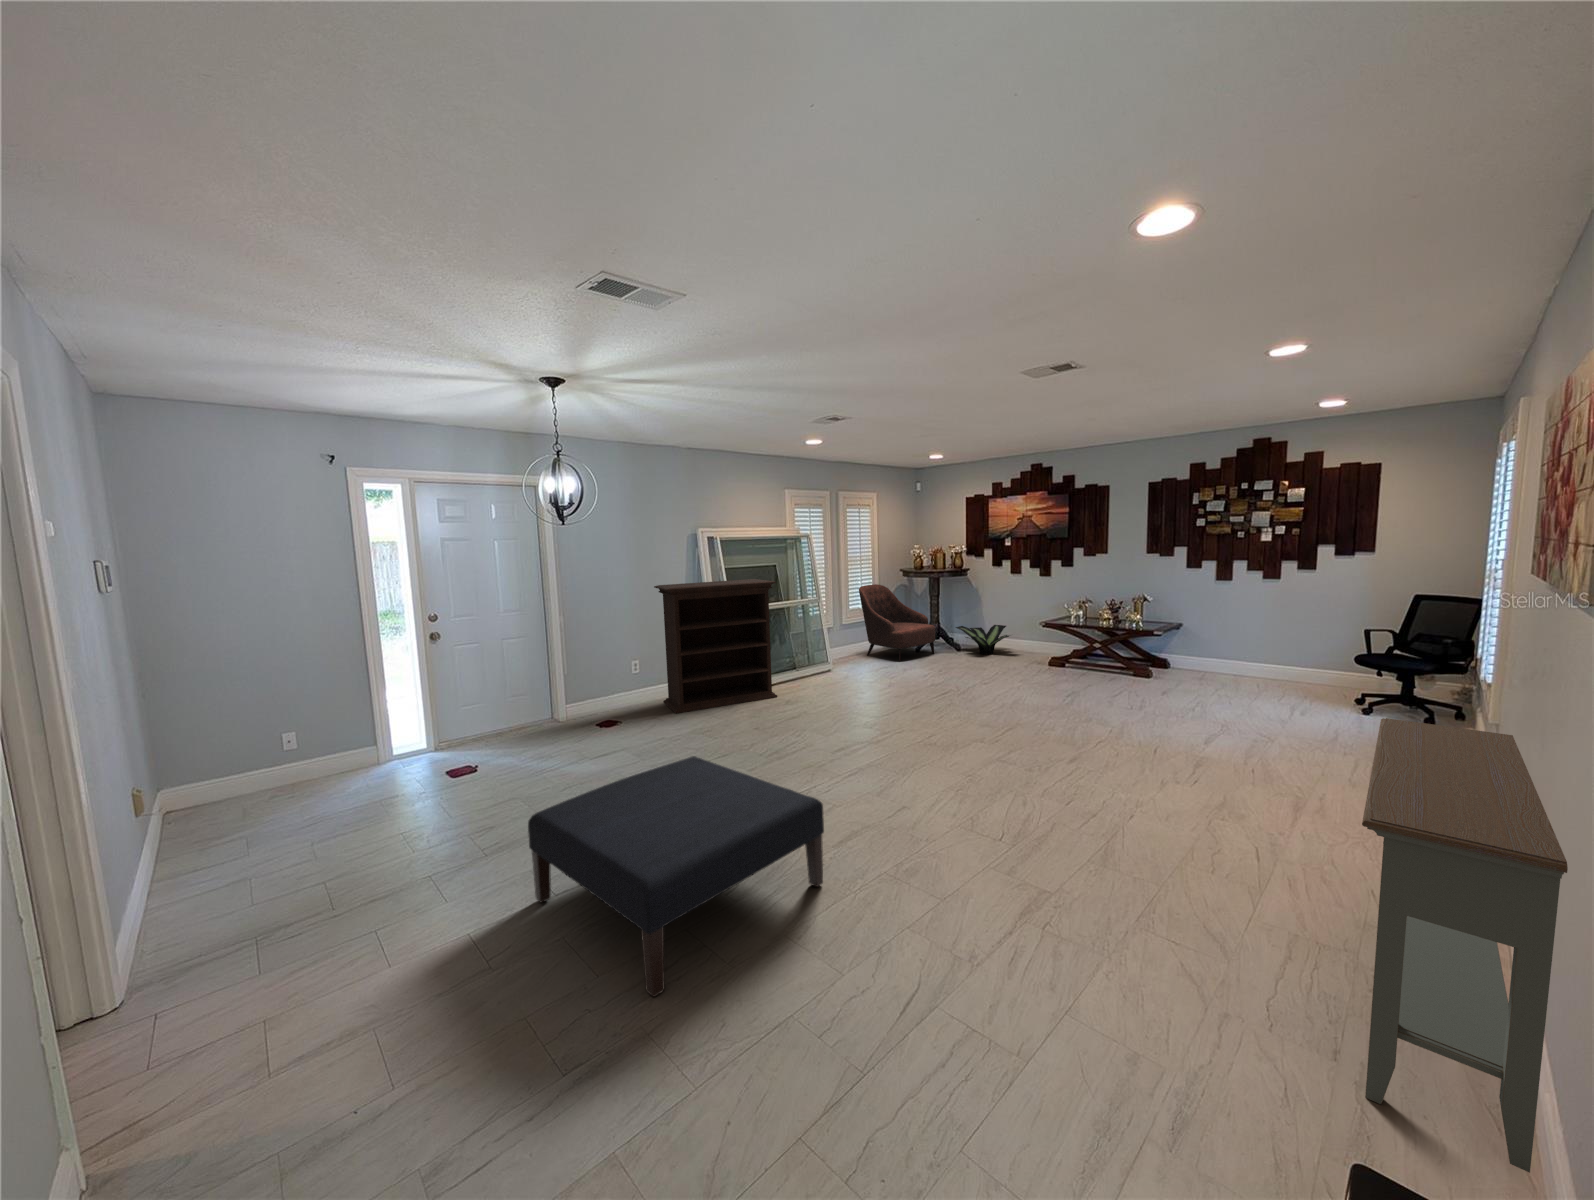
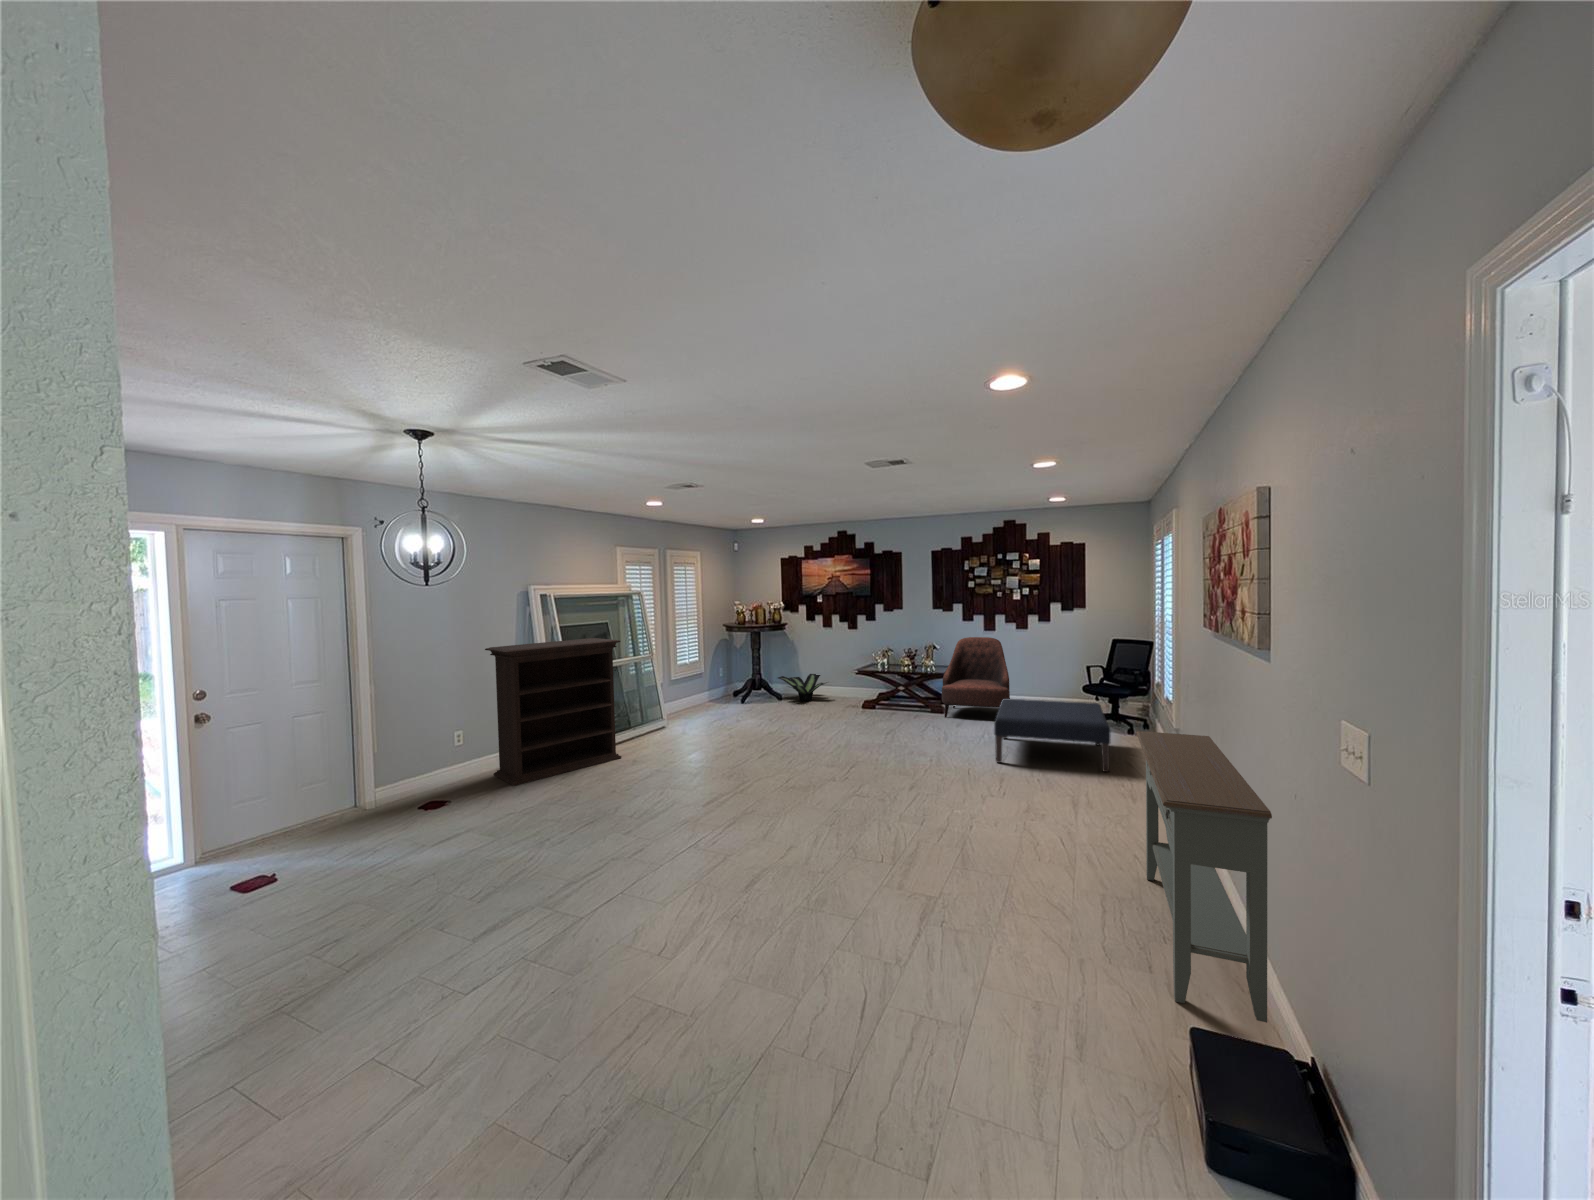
armchair: present [859,584,935,661] -> present [942,637,1010,717]
ottoman: present [528,756,824,997] -> present [994,699,1110,772]

